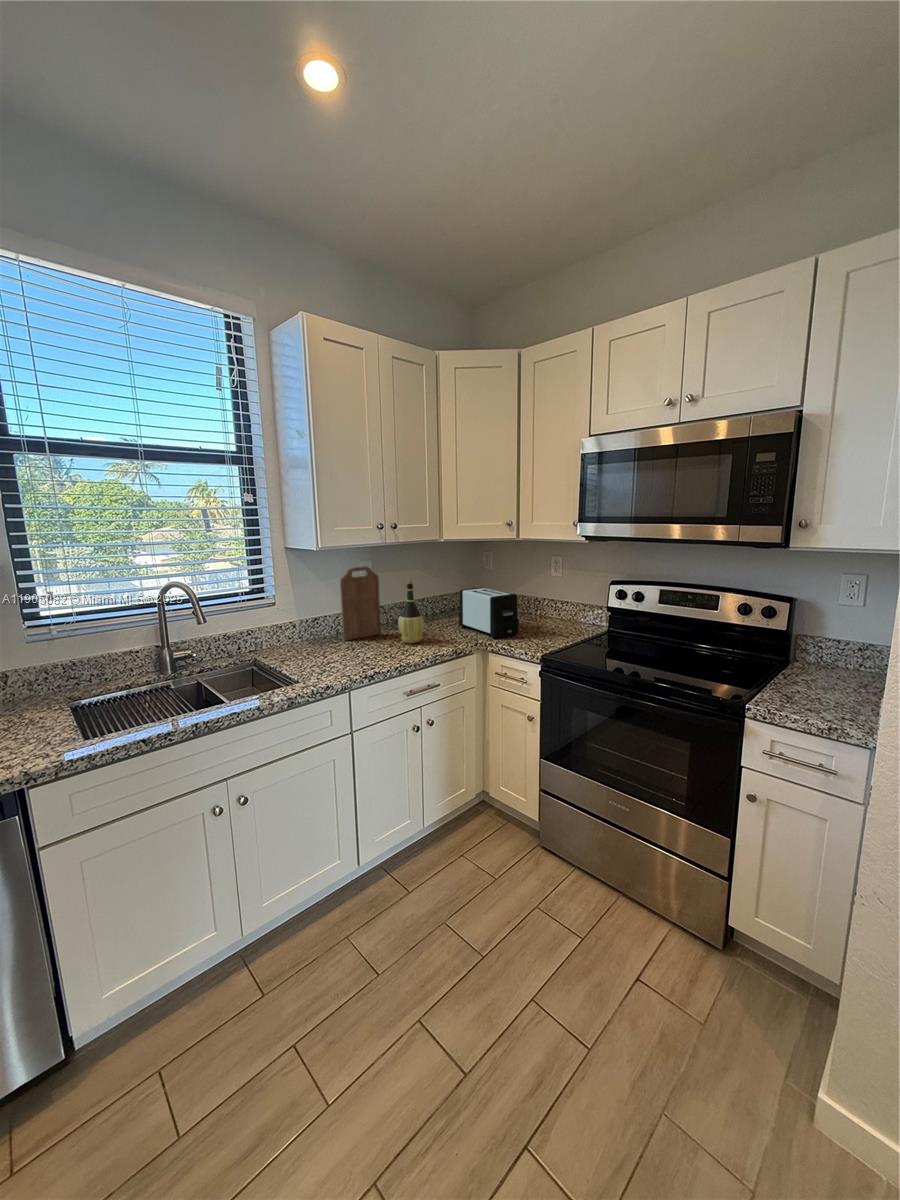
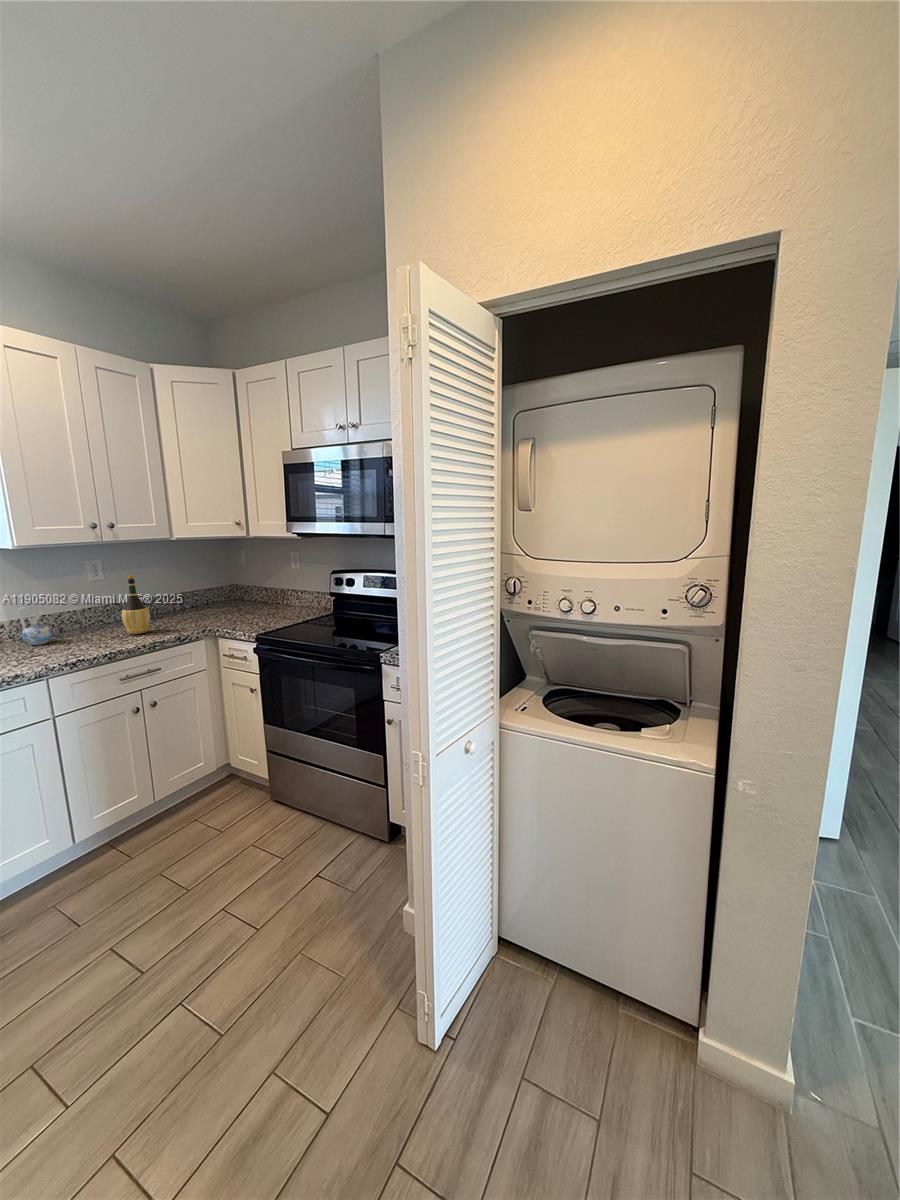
cutting board: present [340,567,381,641] -> none [54,564,111,637]
toaster: present [458,587,519,638] -> none [196,581,249,625]
ceramic pitcher: none [311,609,336,648] -> present [17,607,52,645]

